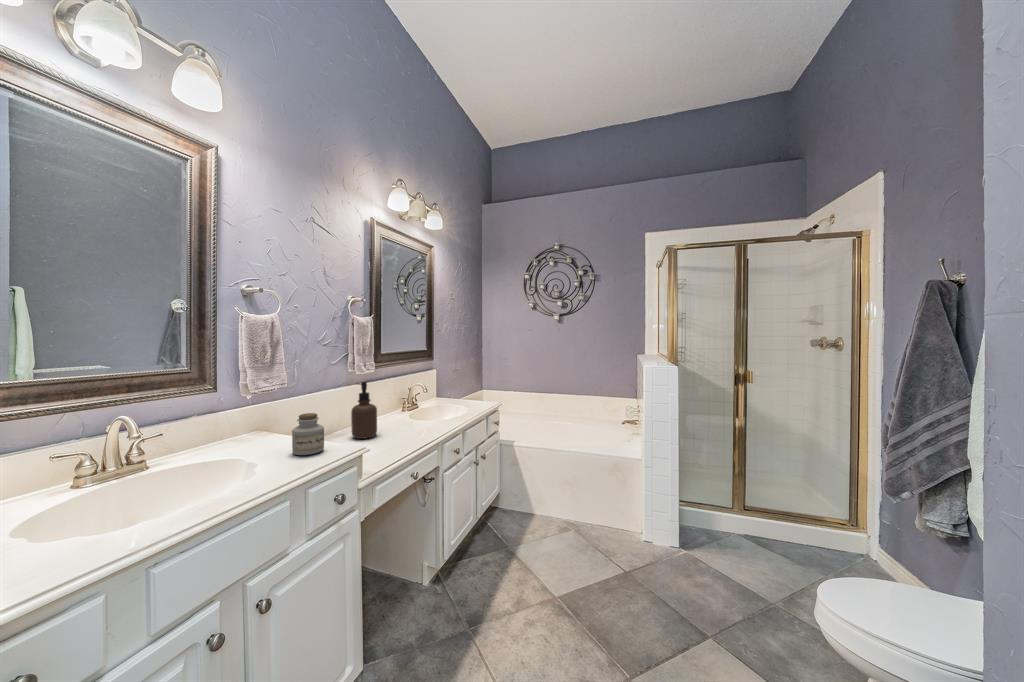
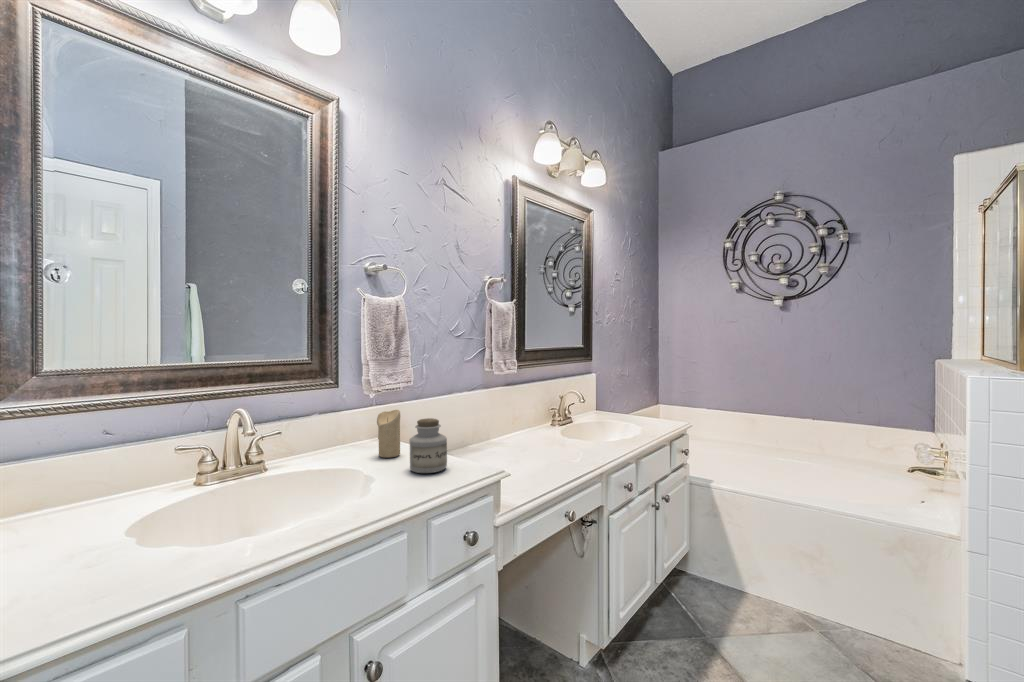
soap dispenser: present [351,382,377,439] -> none [488,384,519,458]
candle: none [258,408,280,447] -> present [377,410,400,458]

